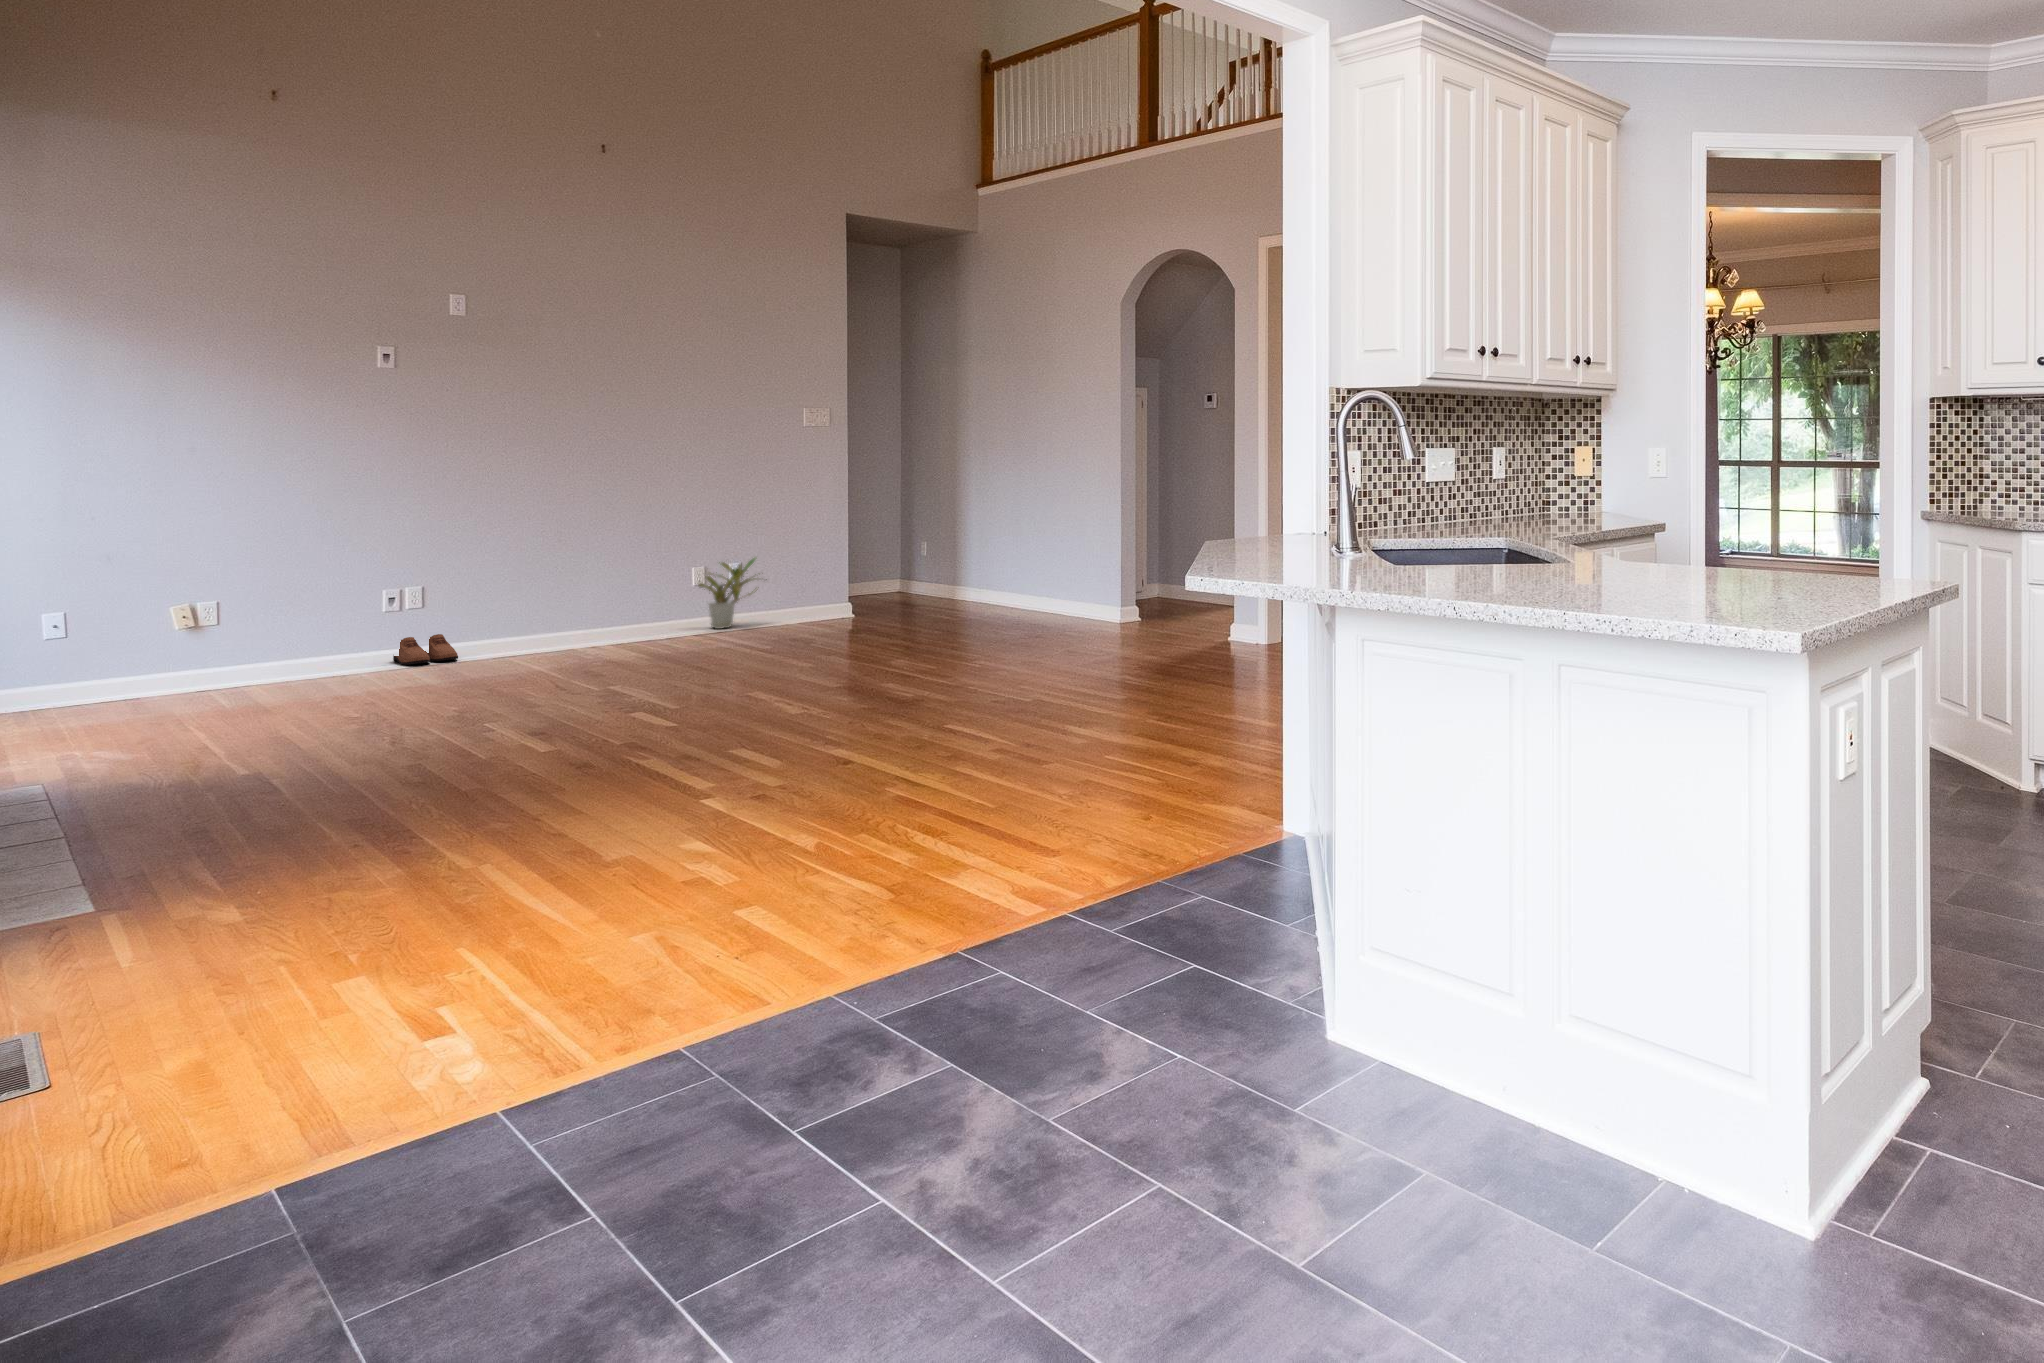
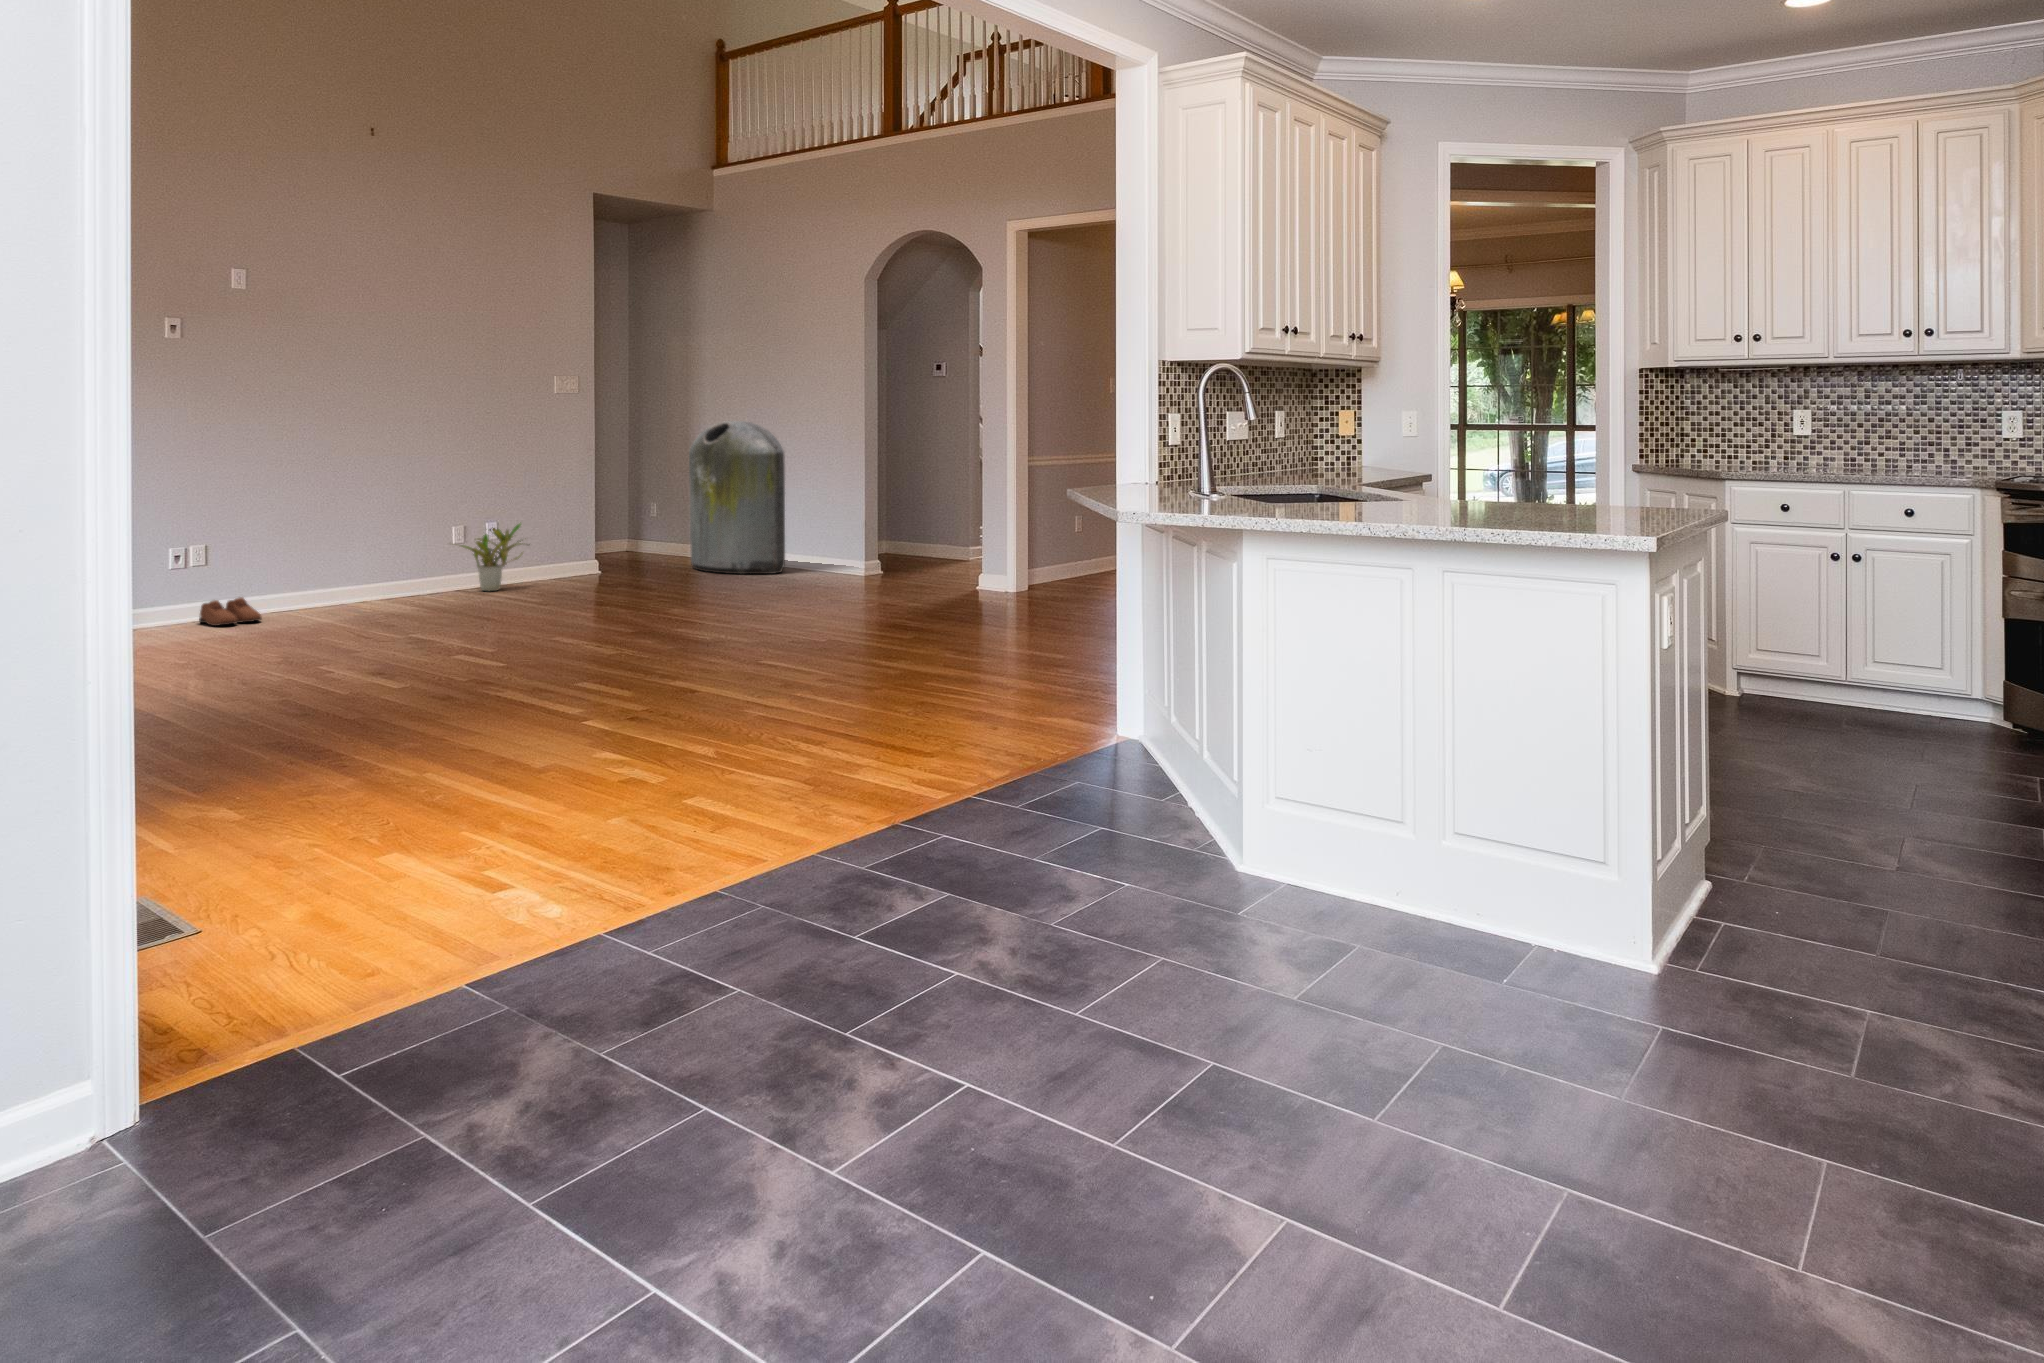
trash can: none [946,451,1040,613] -> present [689,421,785,574]

